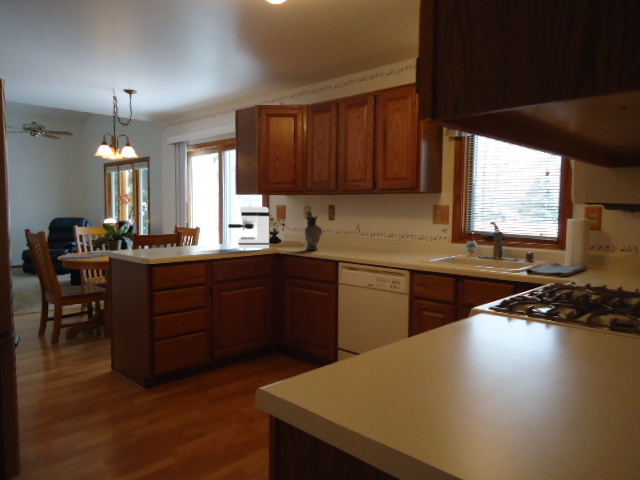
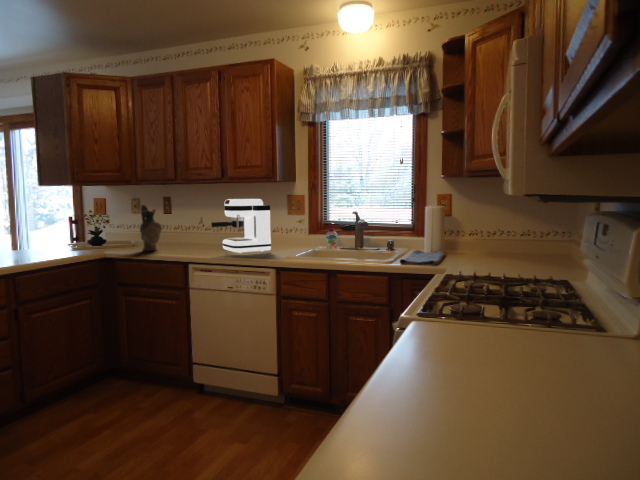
coffee maker: present [228,207,269,249] -> present [211,199,271,254]

